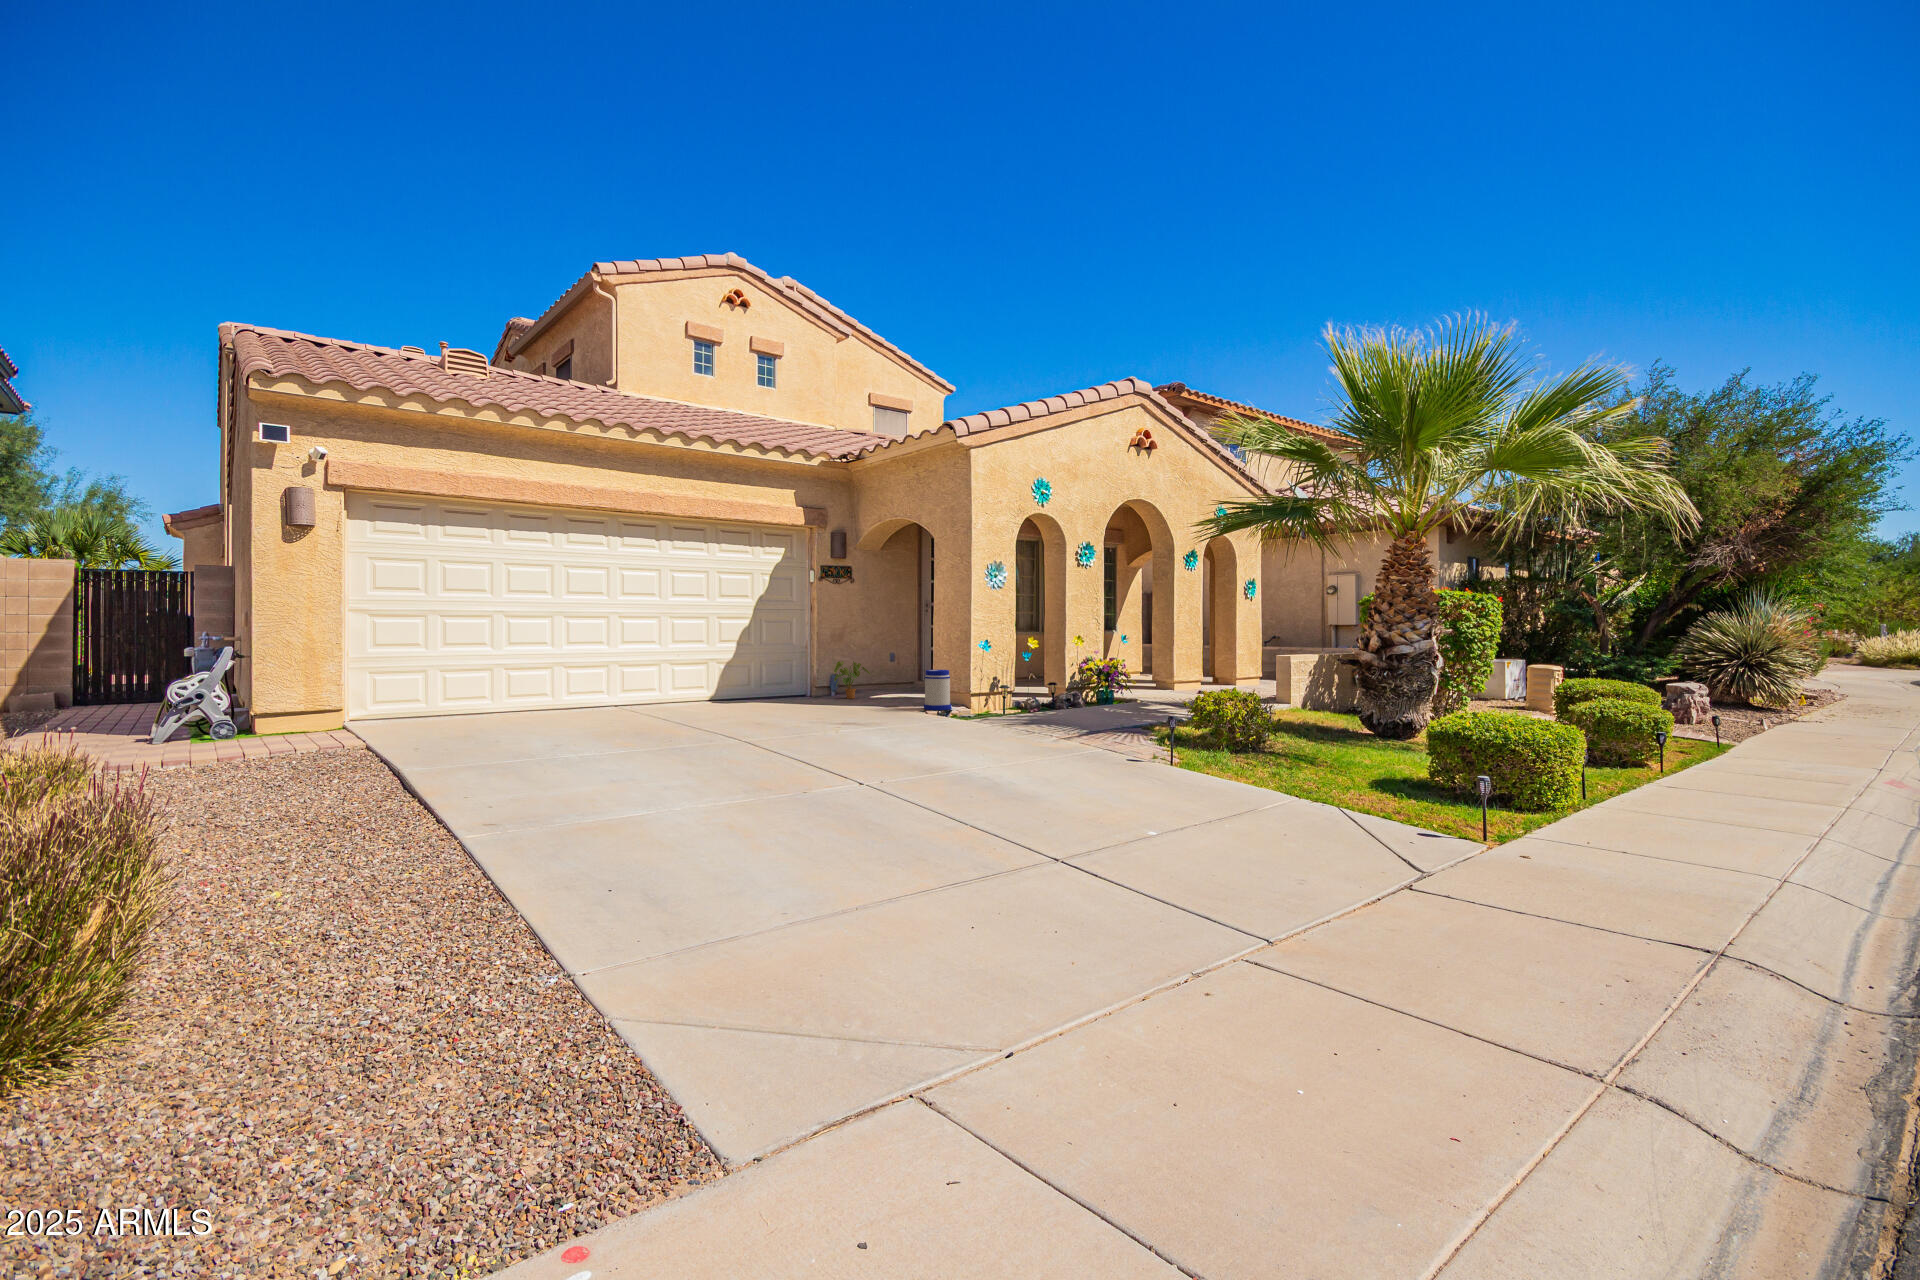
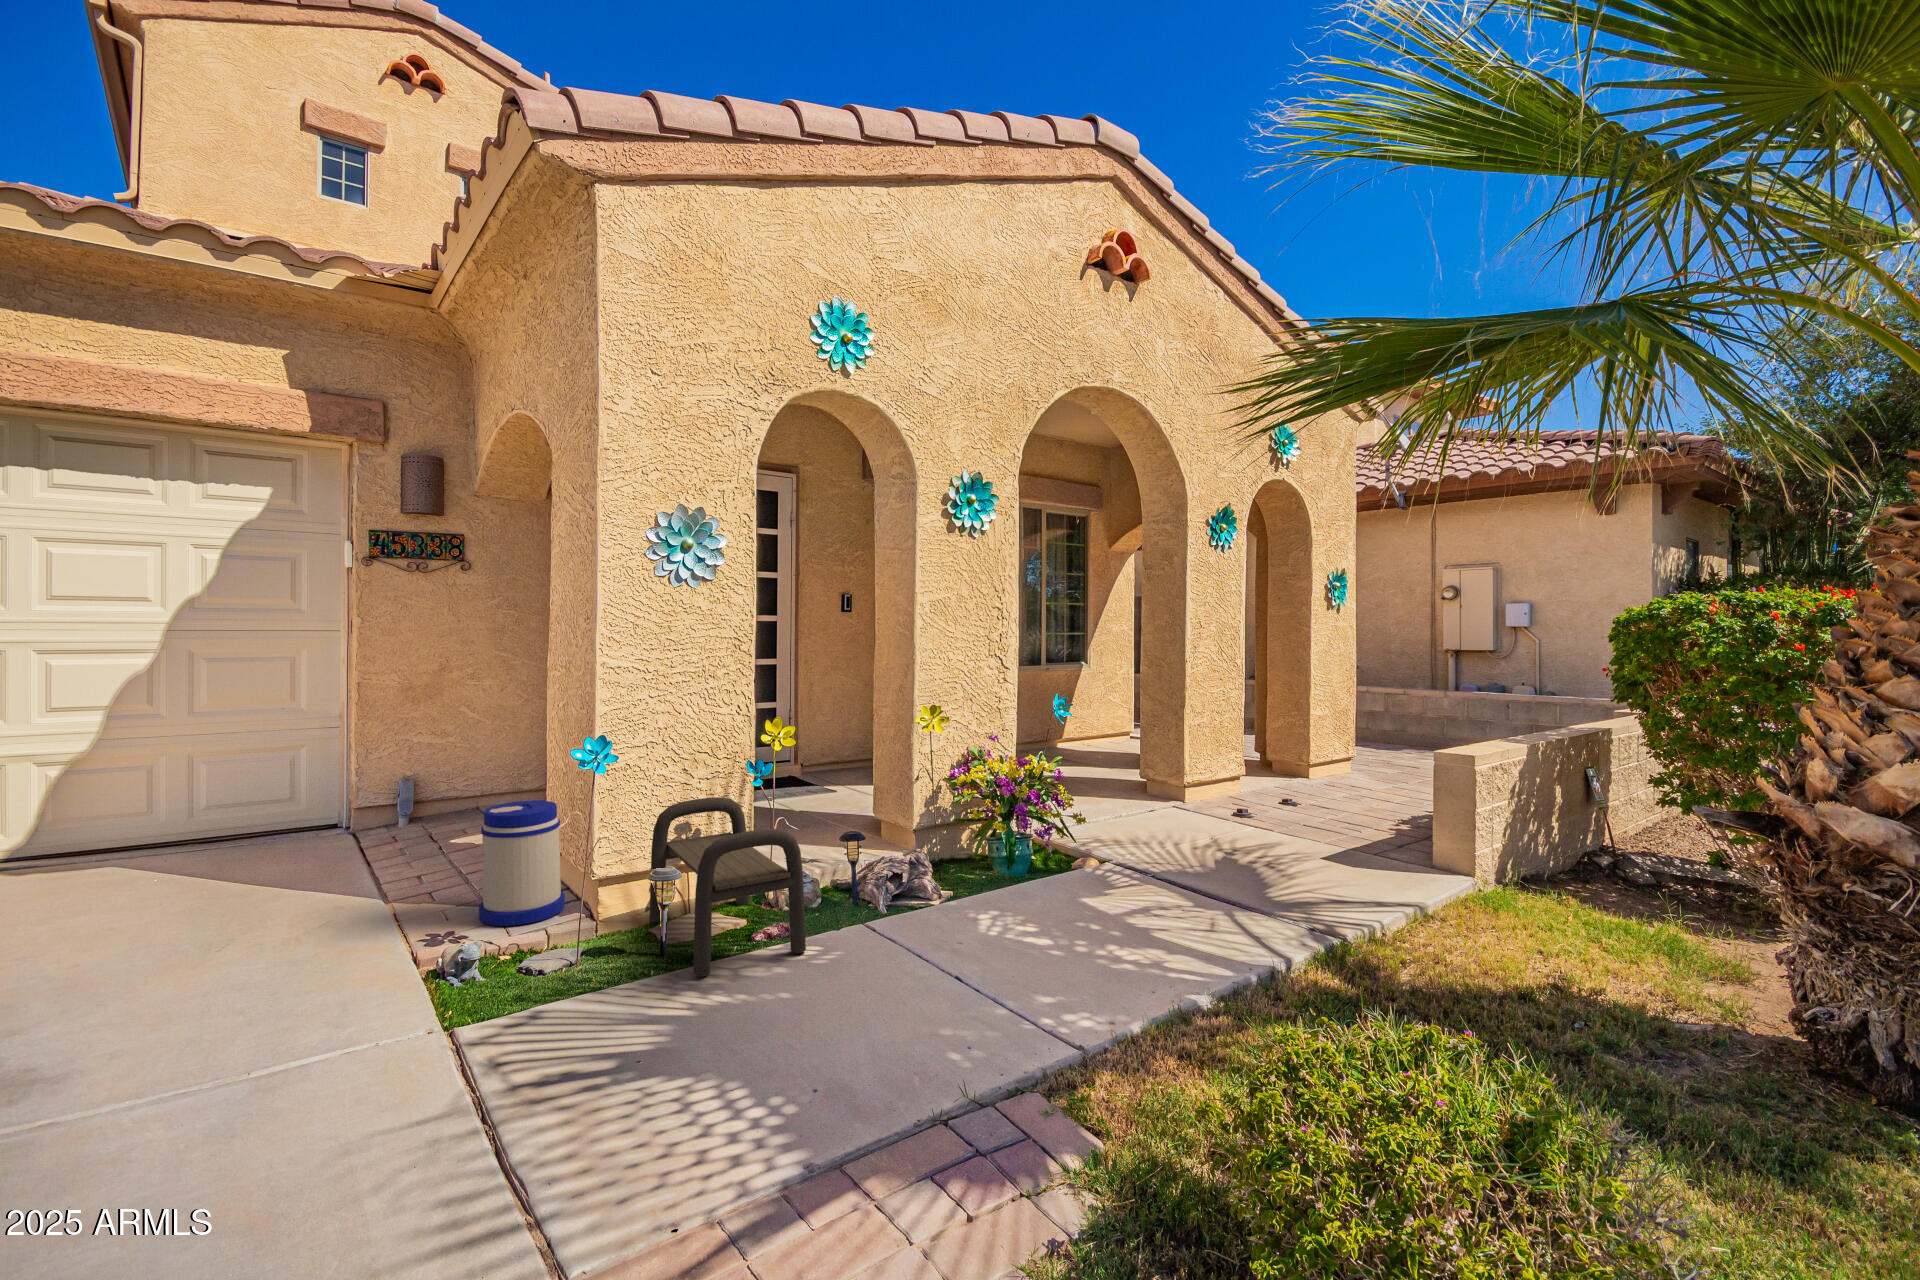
house plant: present [834,661,870,699] -> none [390,743,496,834]
bench: none [986,667,1051,714] -> present [650,797,806,976]

